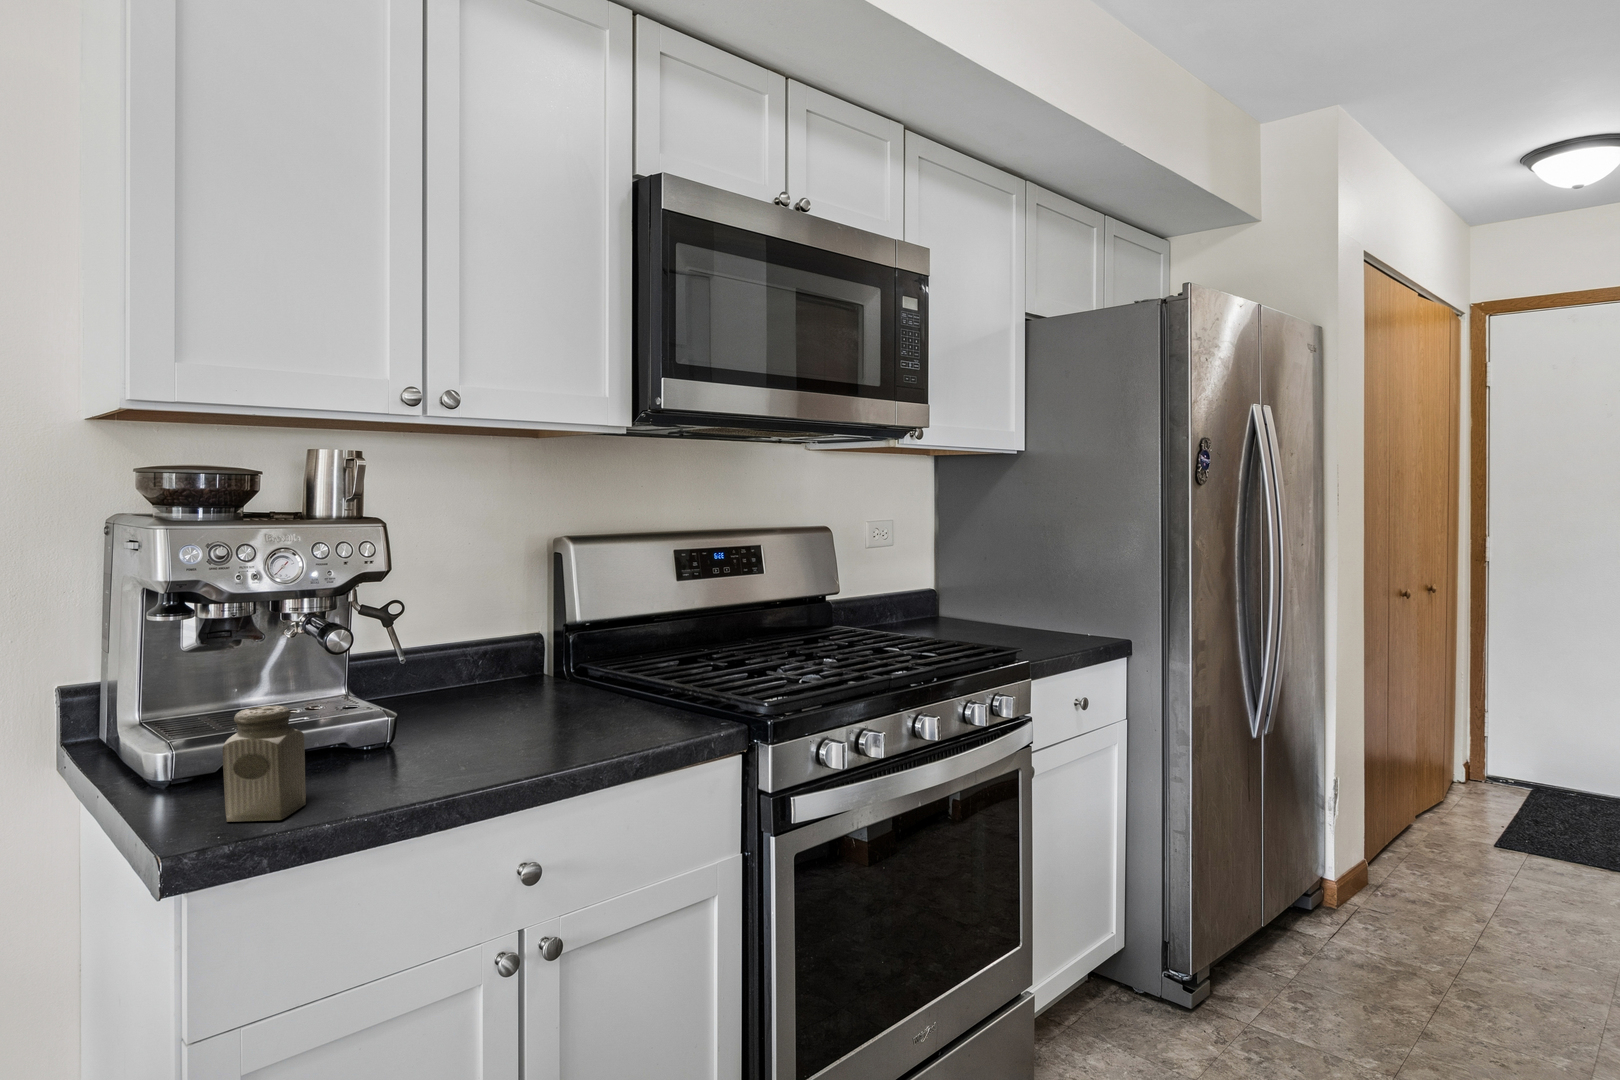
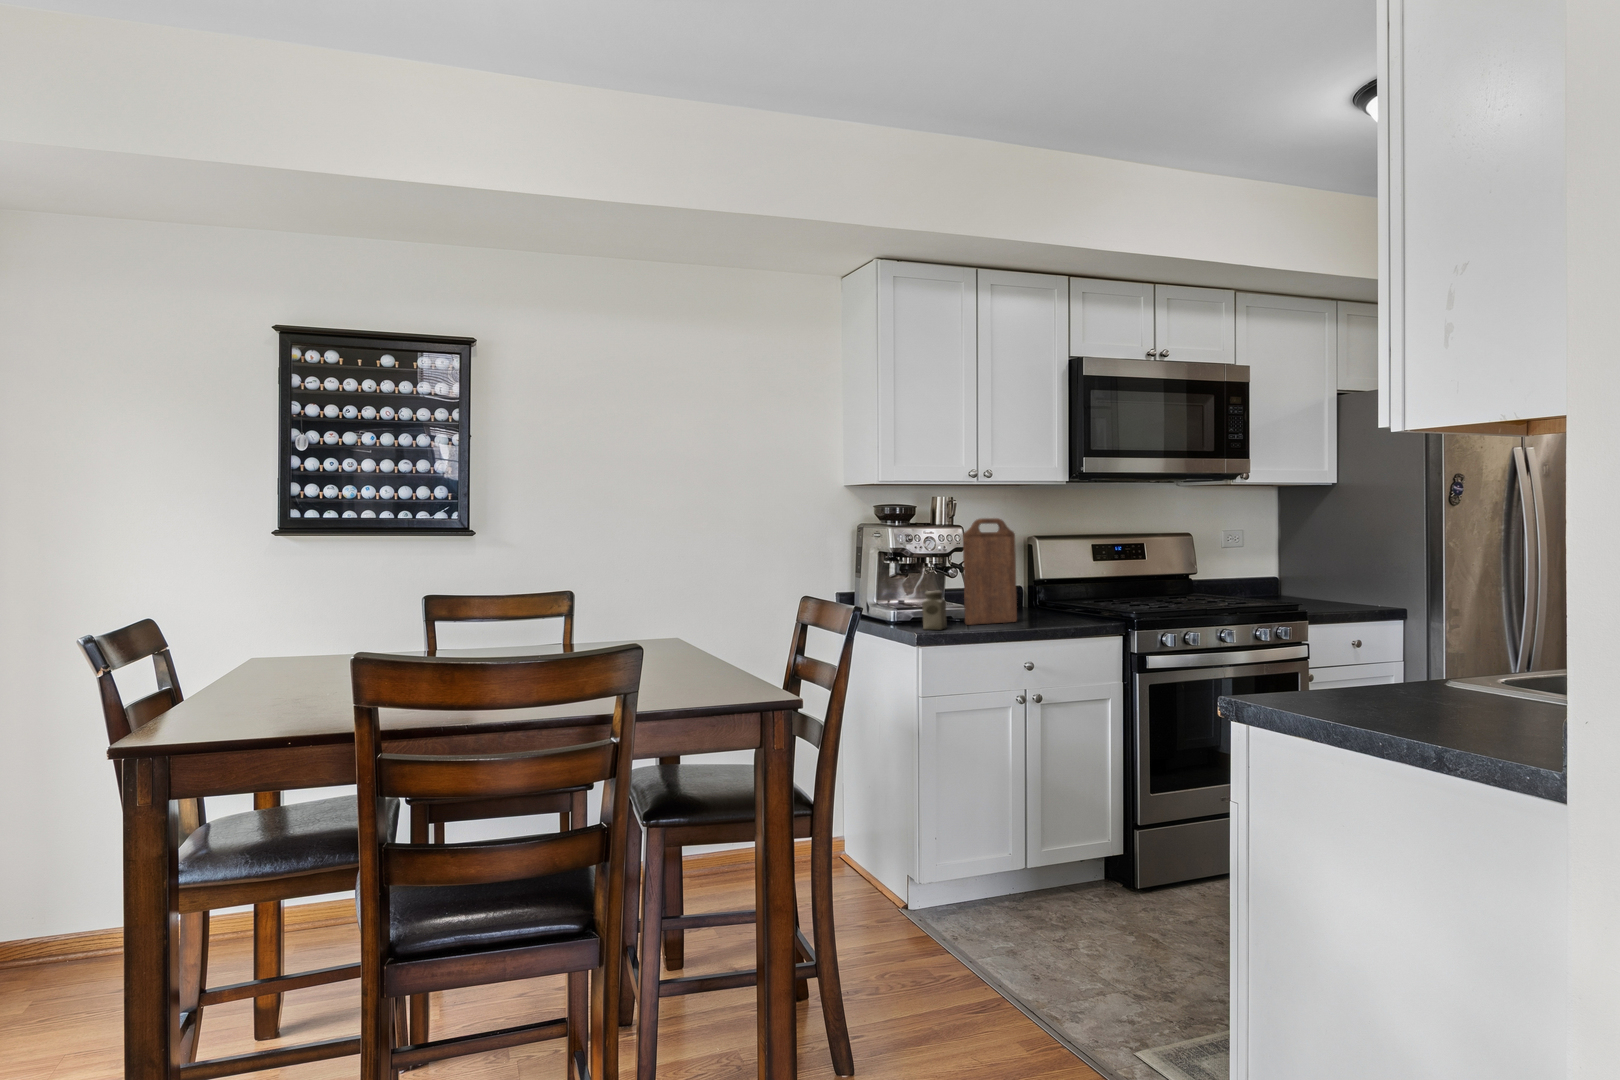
cutting board: none [368,505,515,773] -> present [963,518,1017,625]

